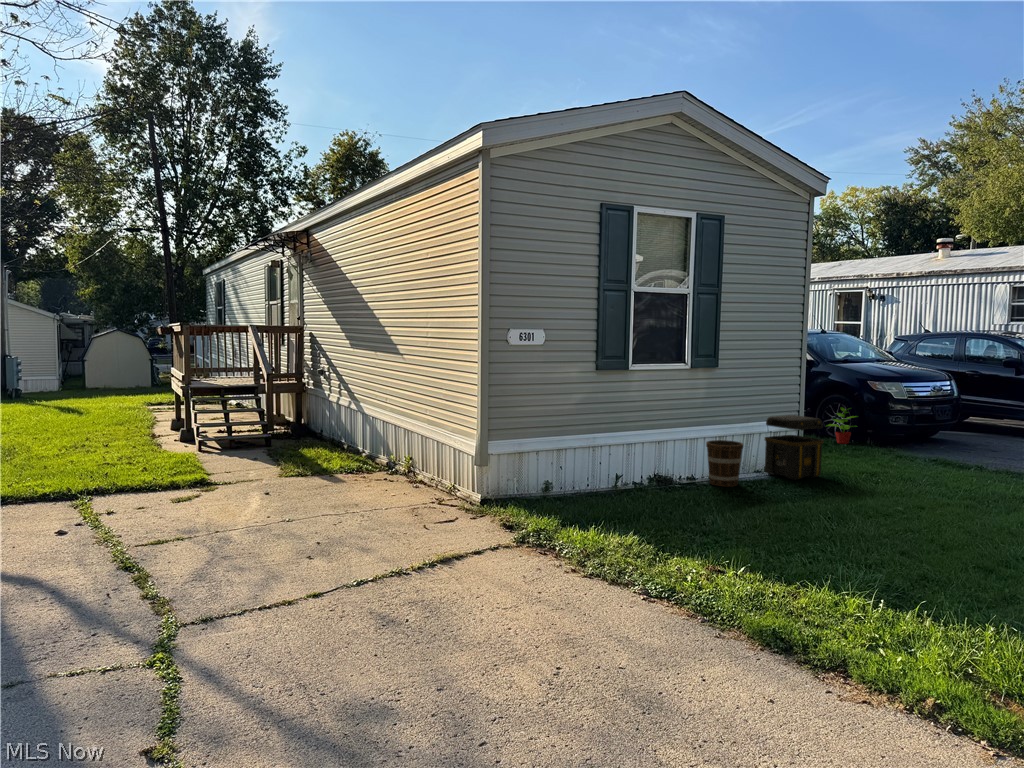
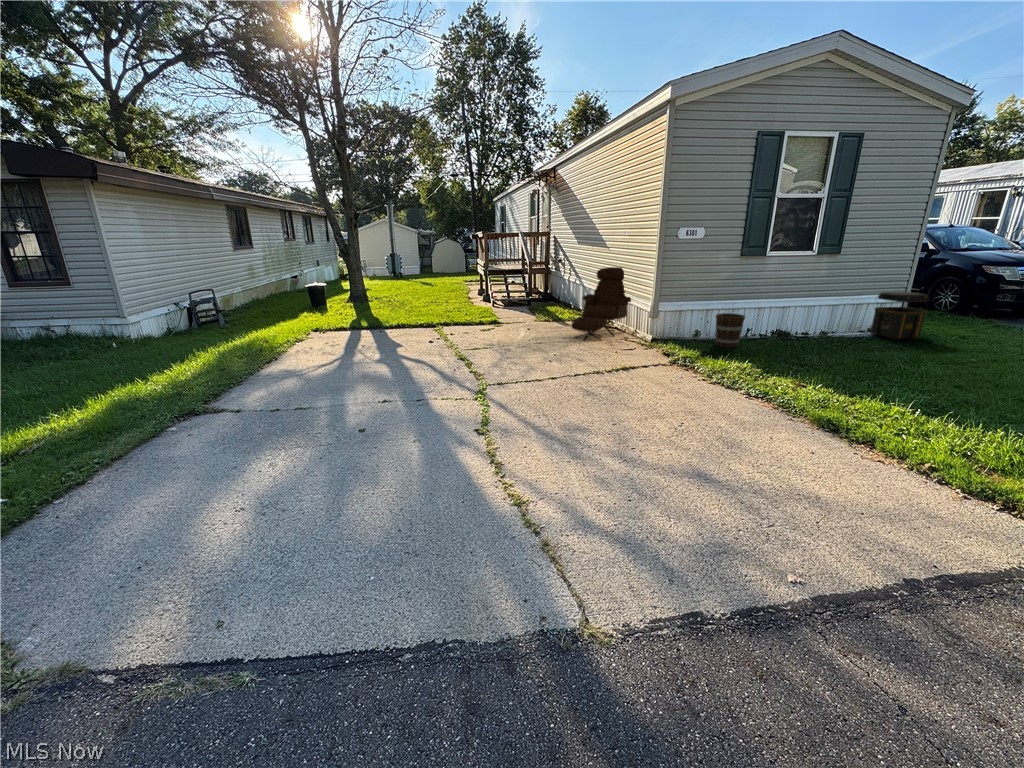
lounge chair: none [345,385,446,510] -> present [571,267,631,341]
potted plant: present [827,407,855,444] -> none [941,287,976,318]
bucket: present [706,440,743,487] -> present [716,313,745,347]

